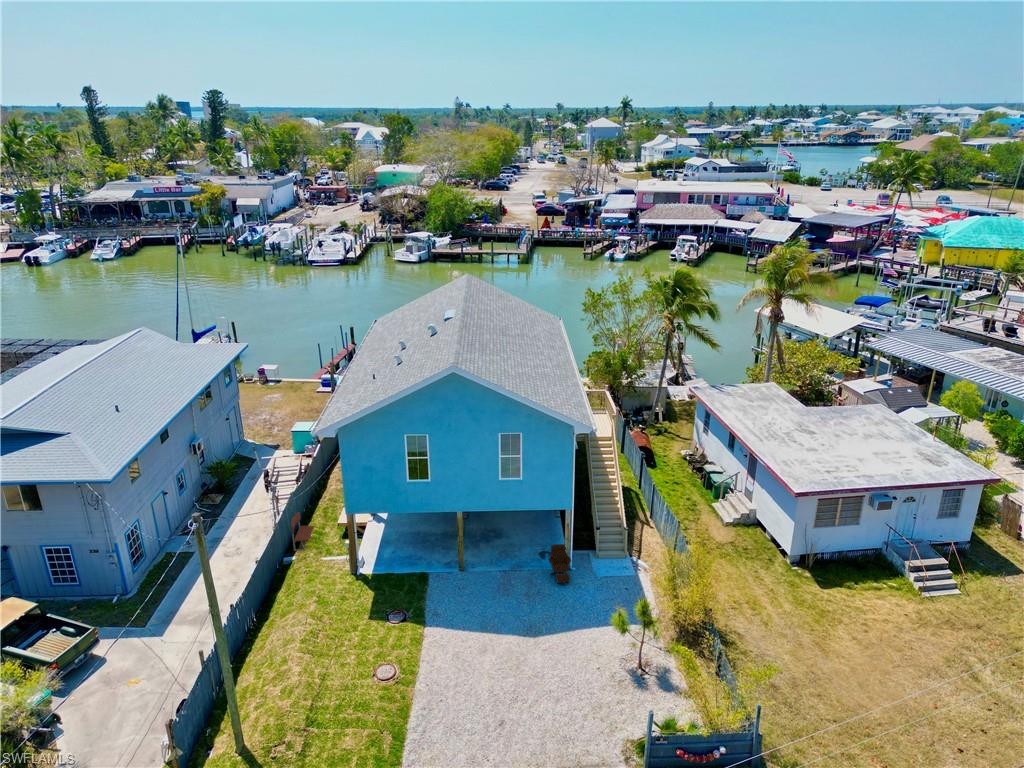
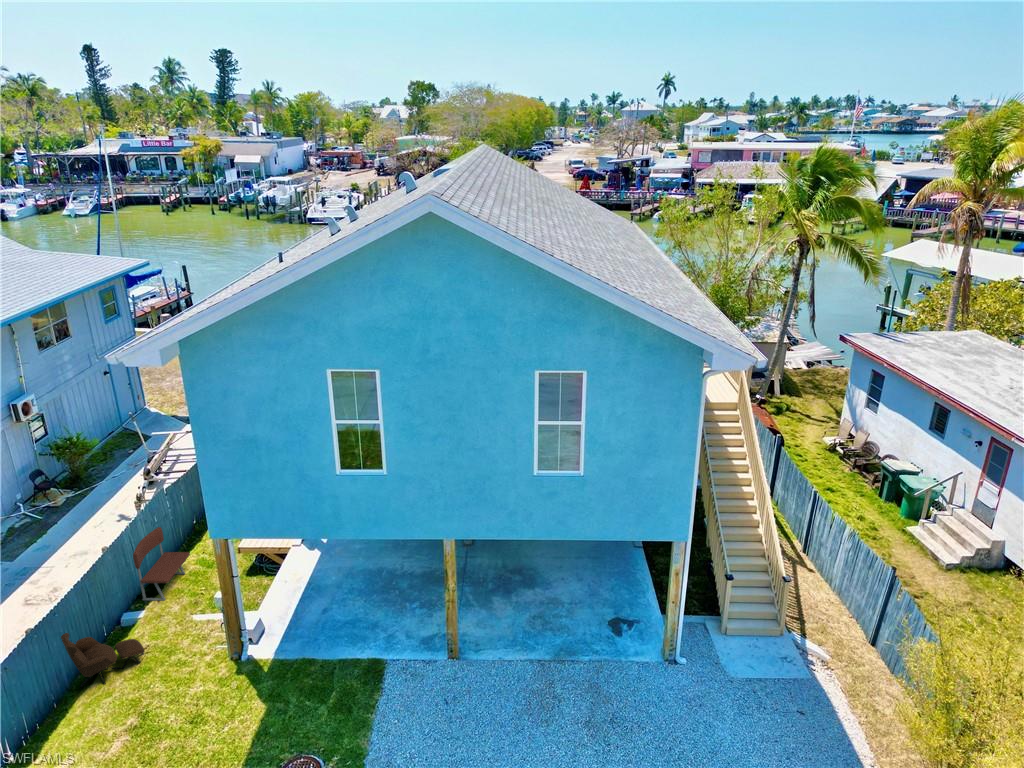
lounge chair: present [549,544,571,583] -> present [61,633,144,687]

